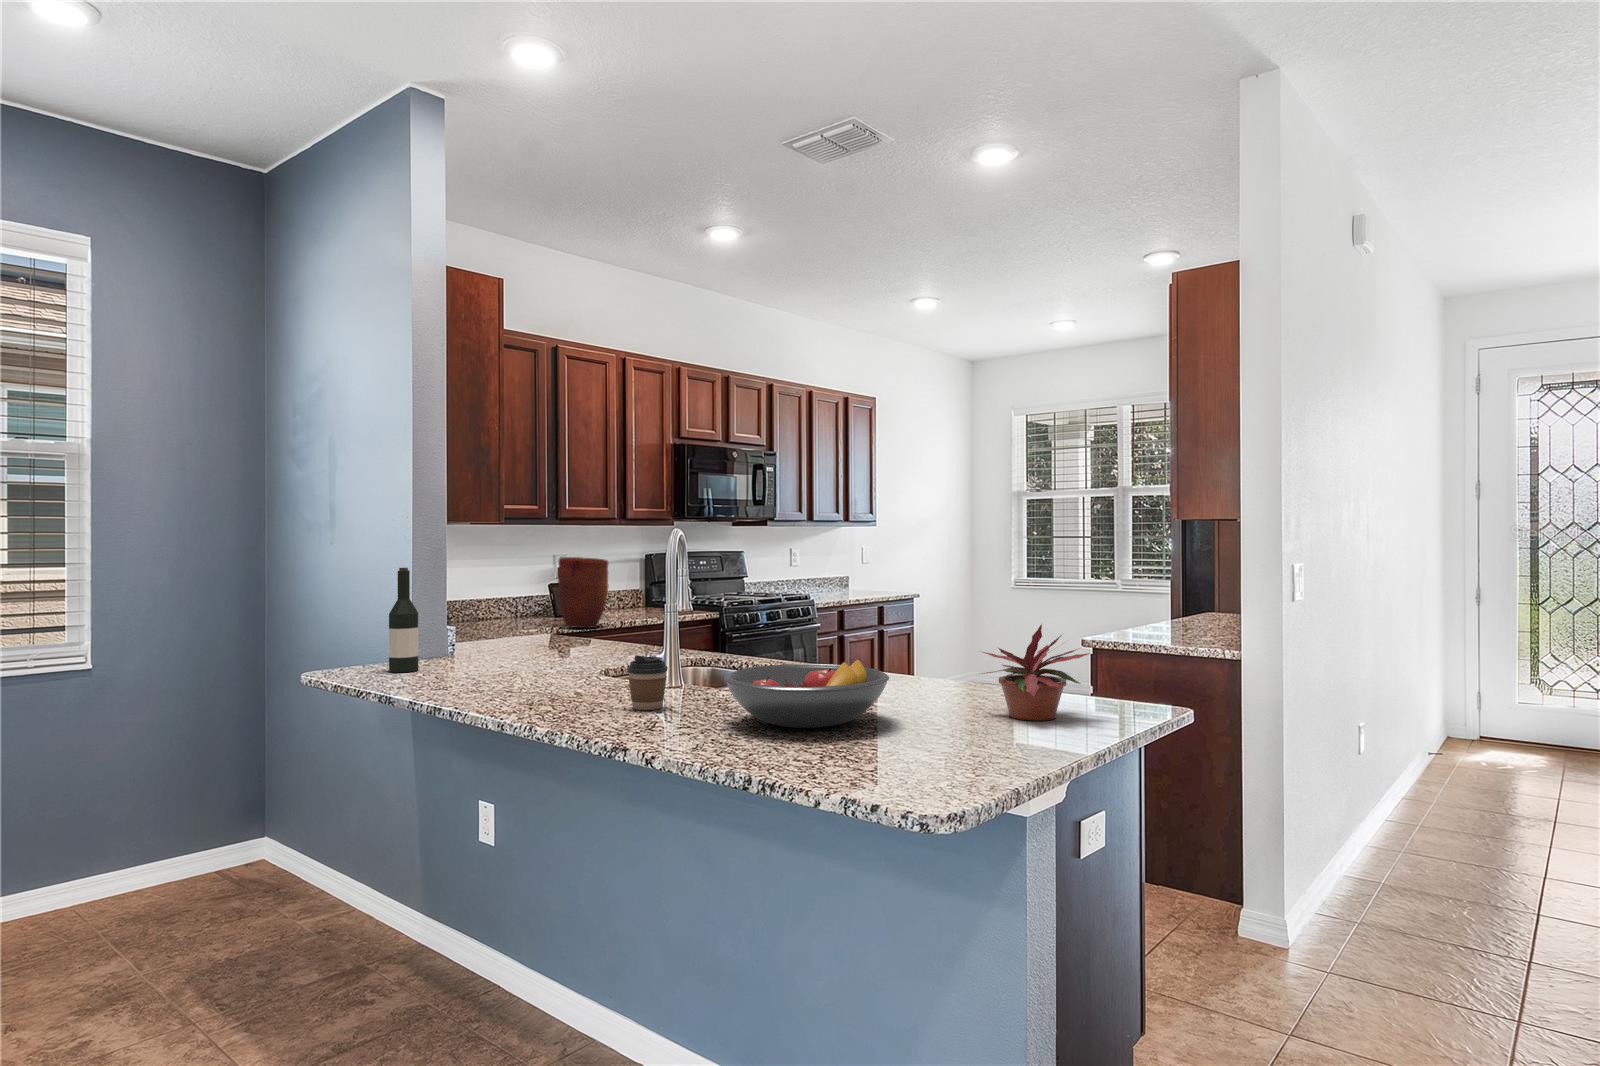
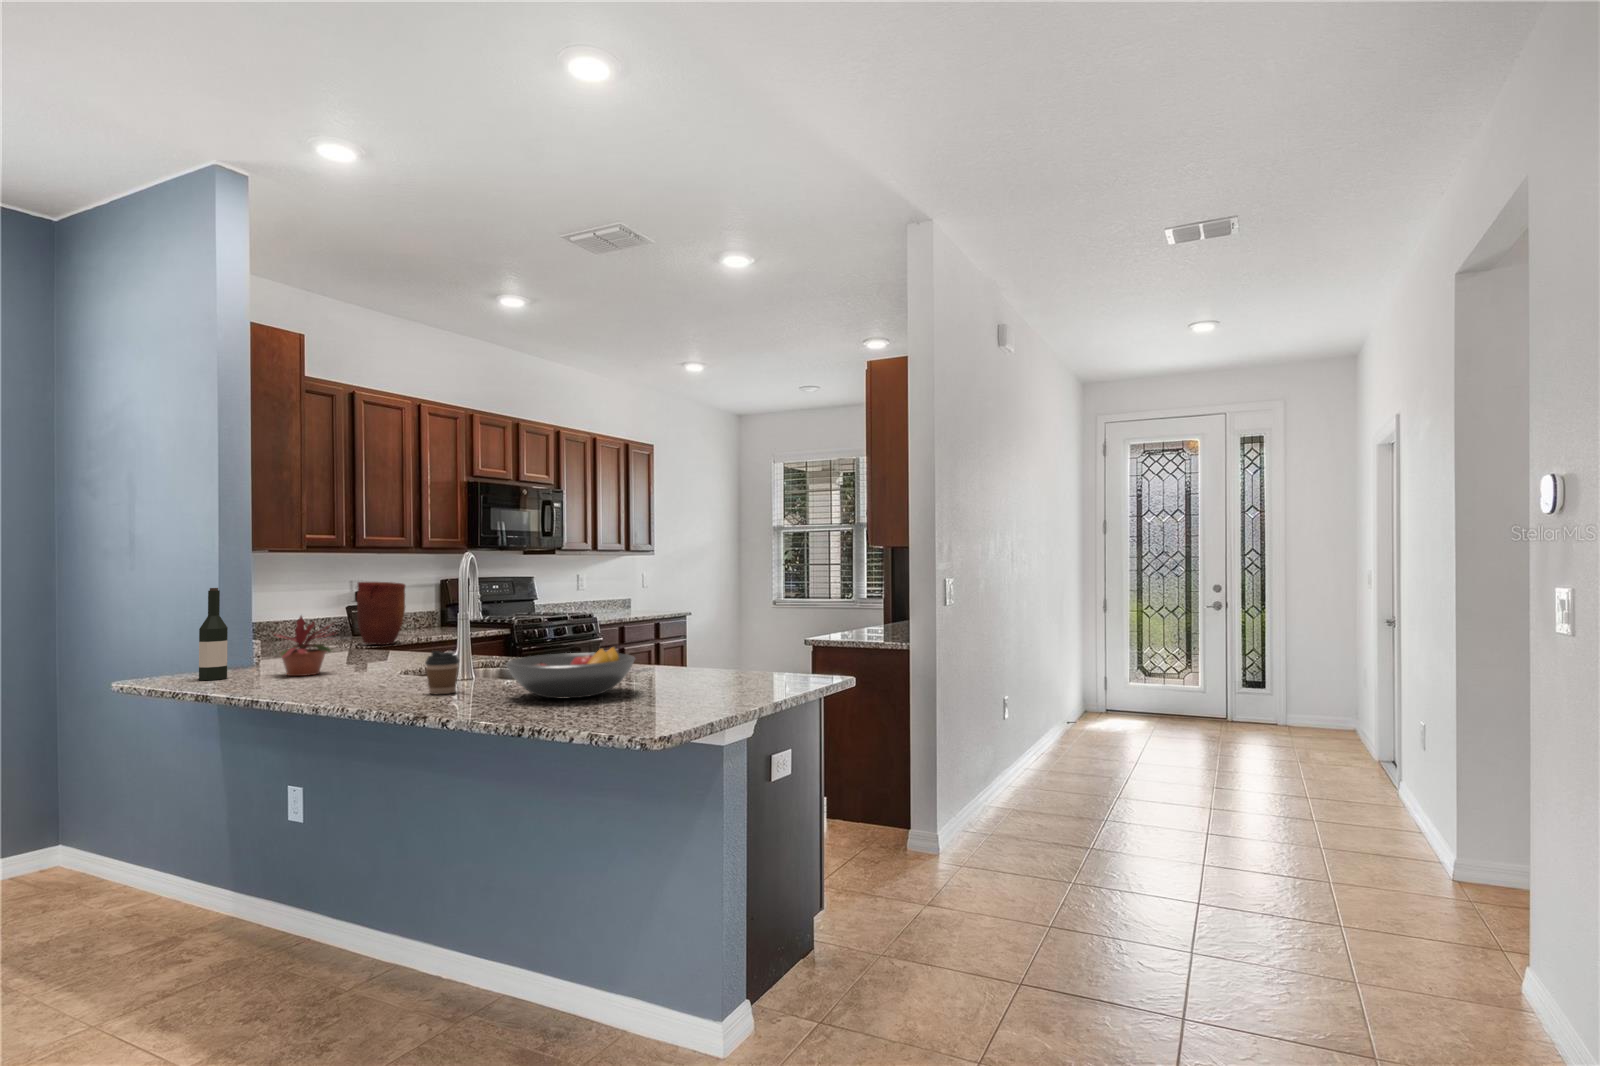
potted plant: present [981,625,1090,721] -> present [275,616,331,676]

